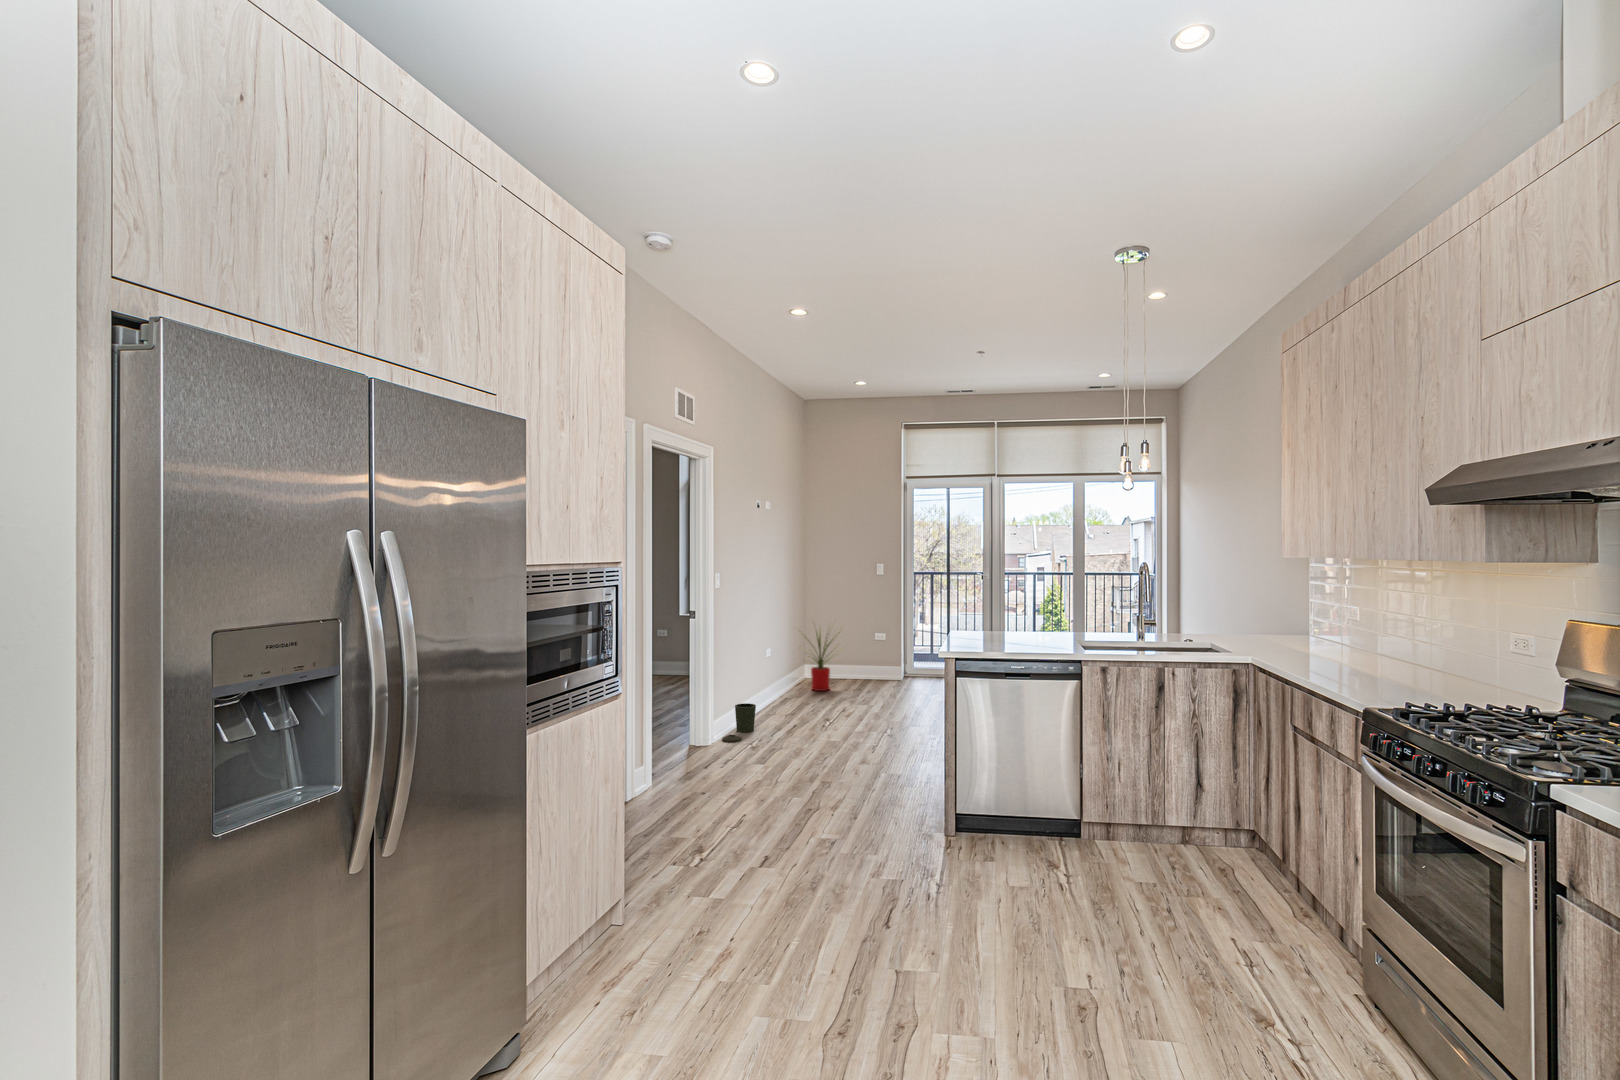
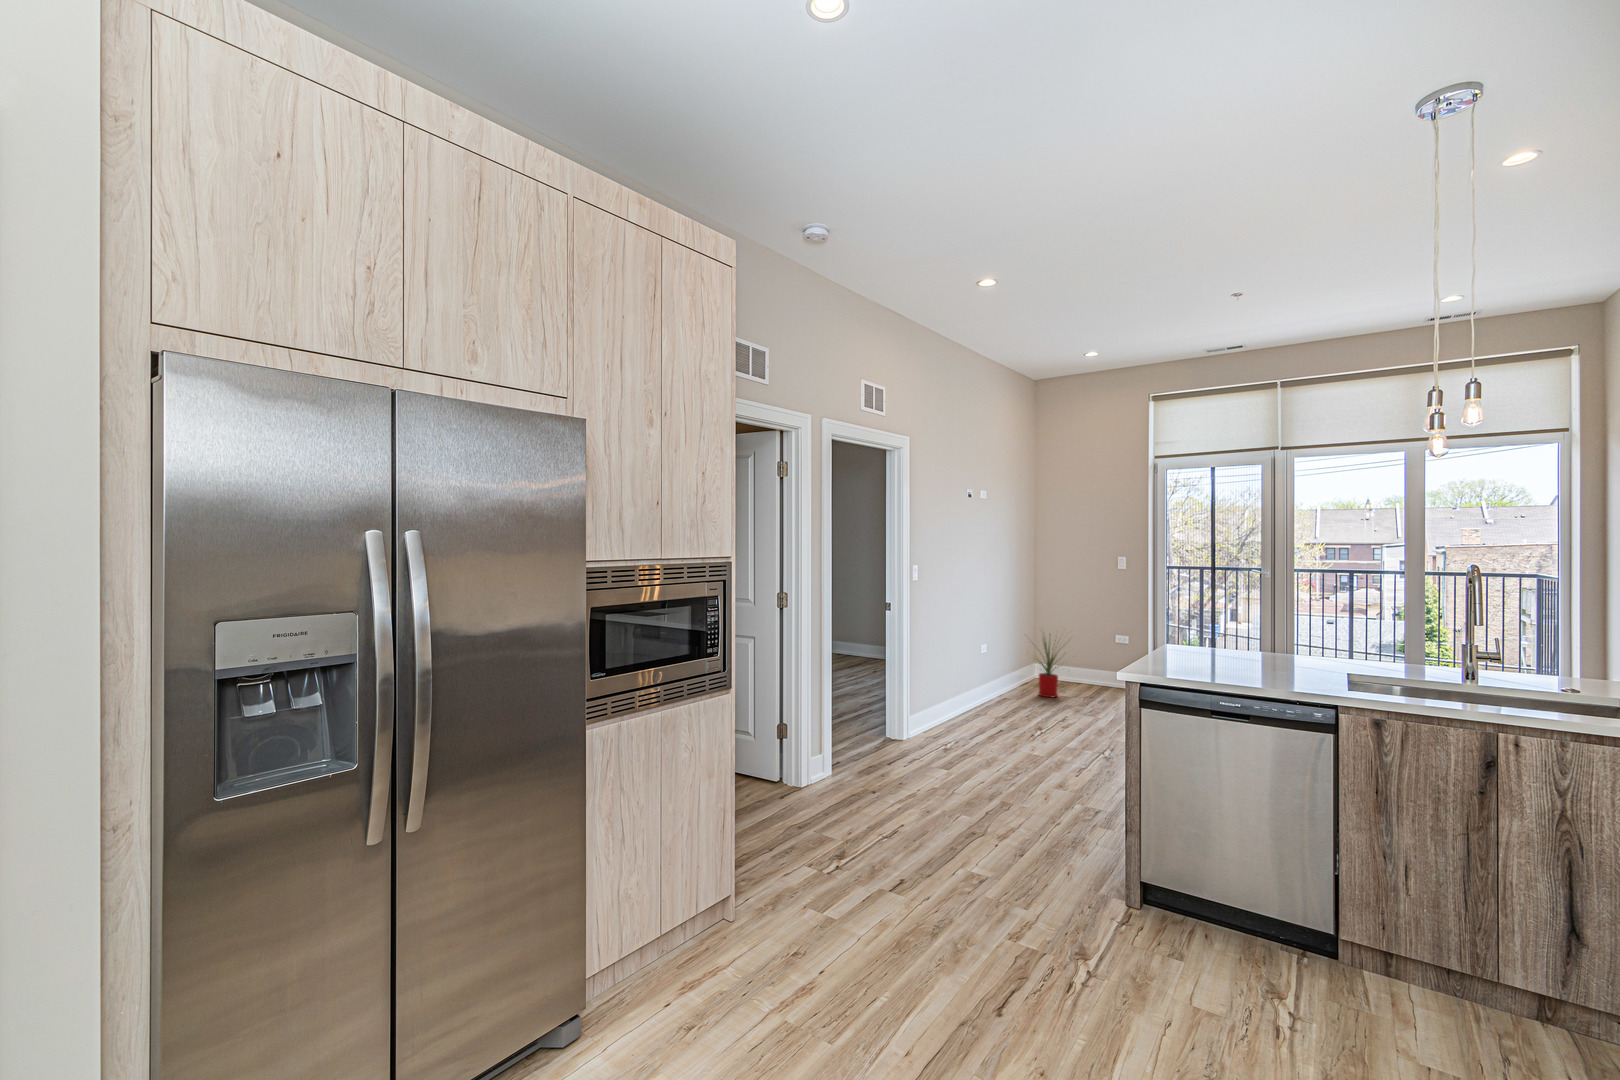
trash can: present [722,703,756,742] -> none [923,702,962,740]

